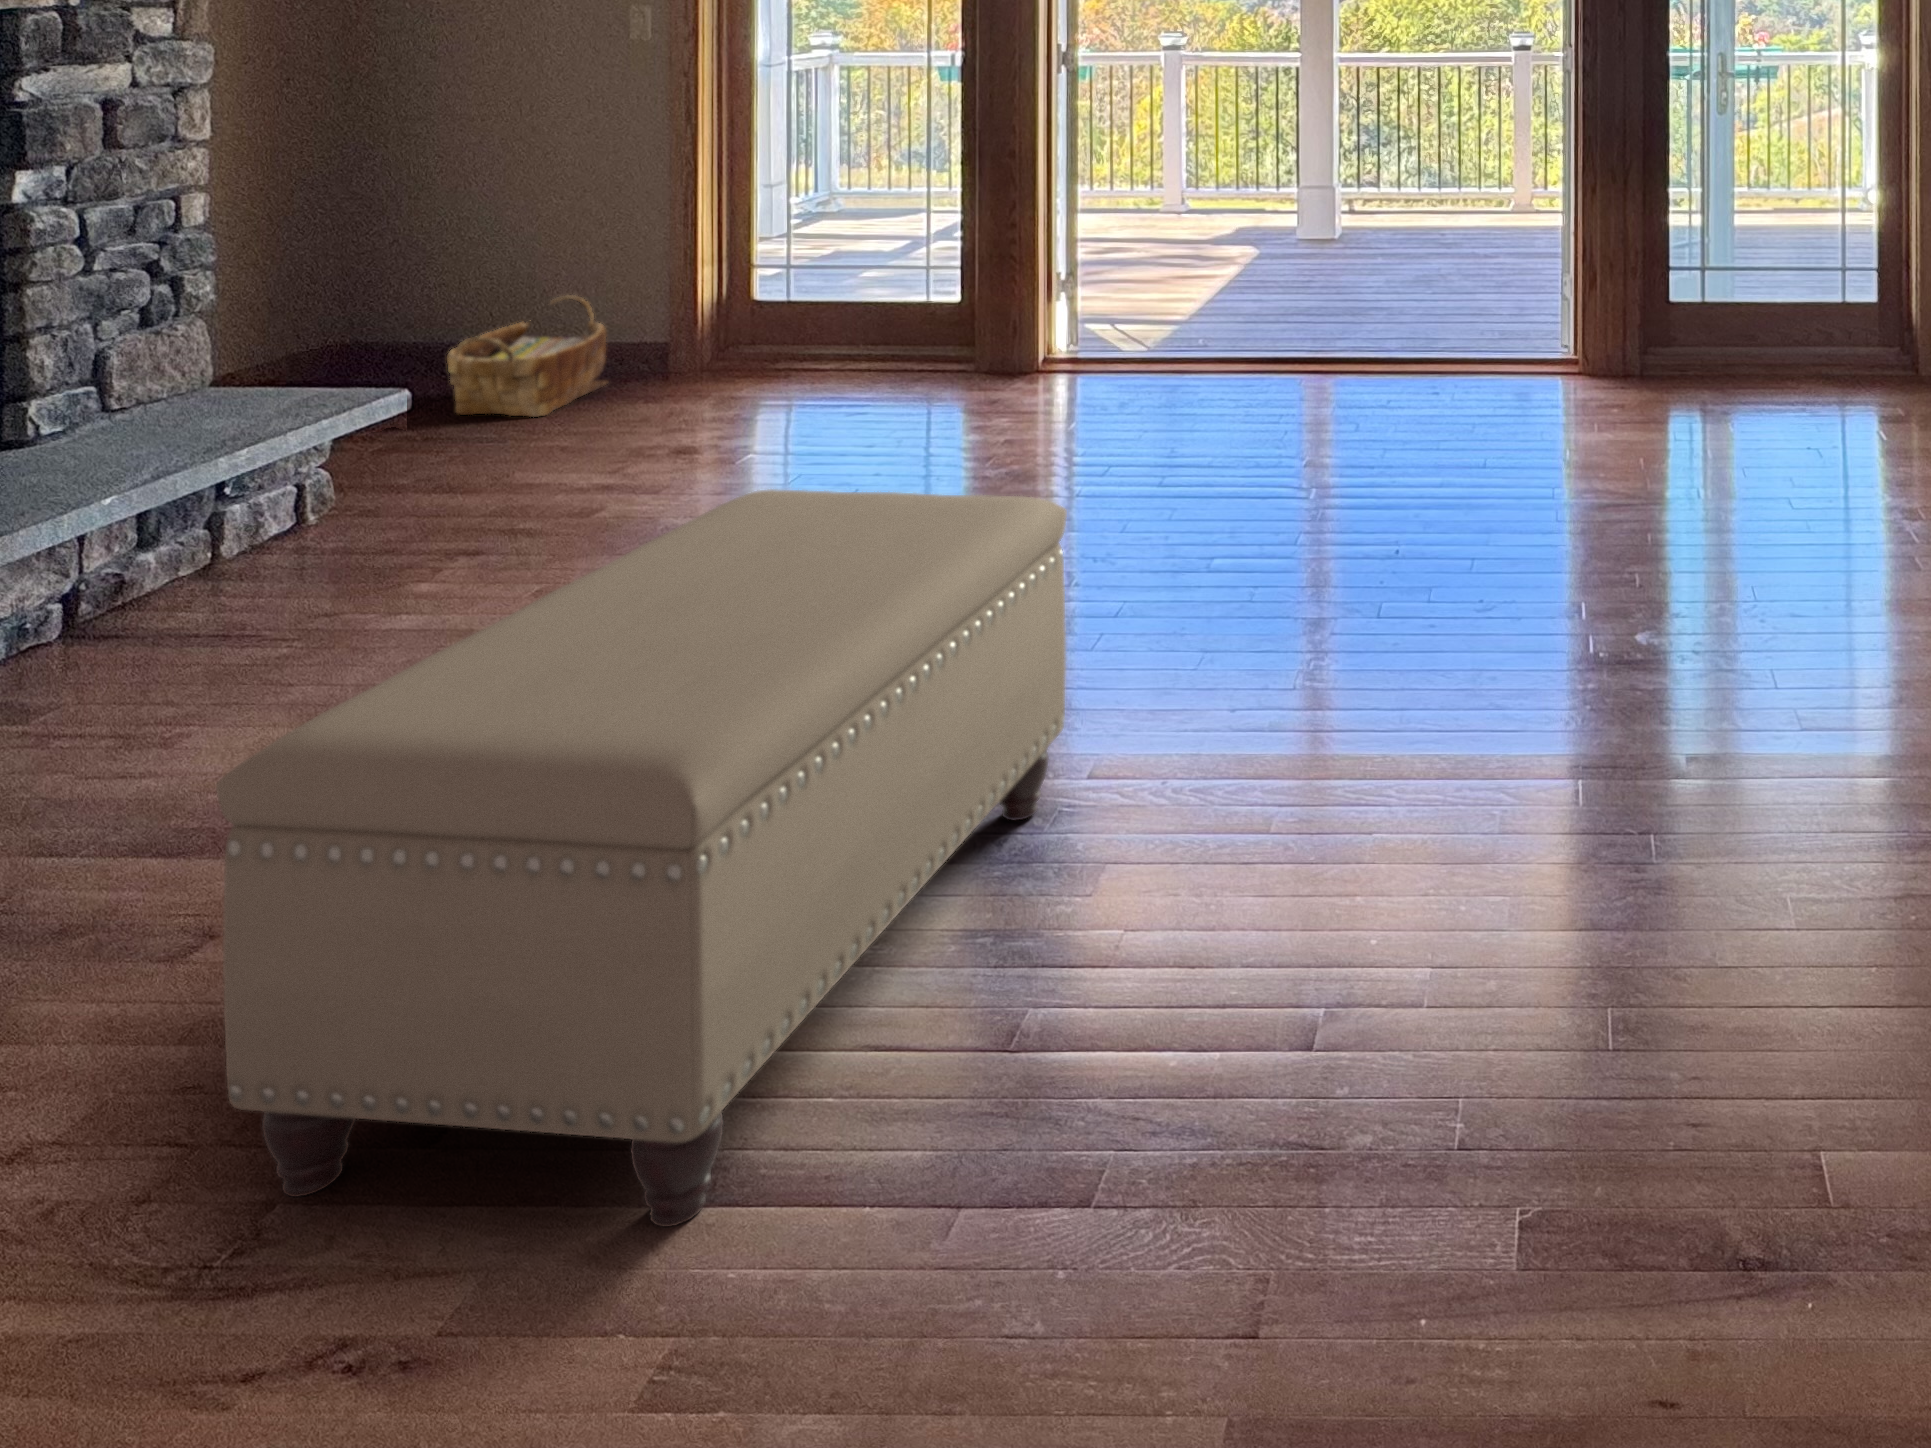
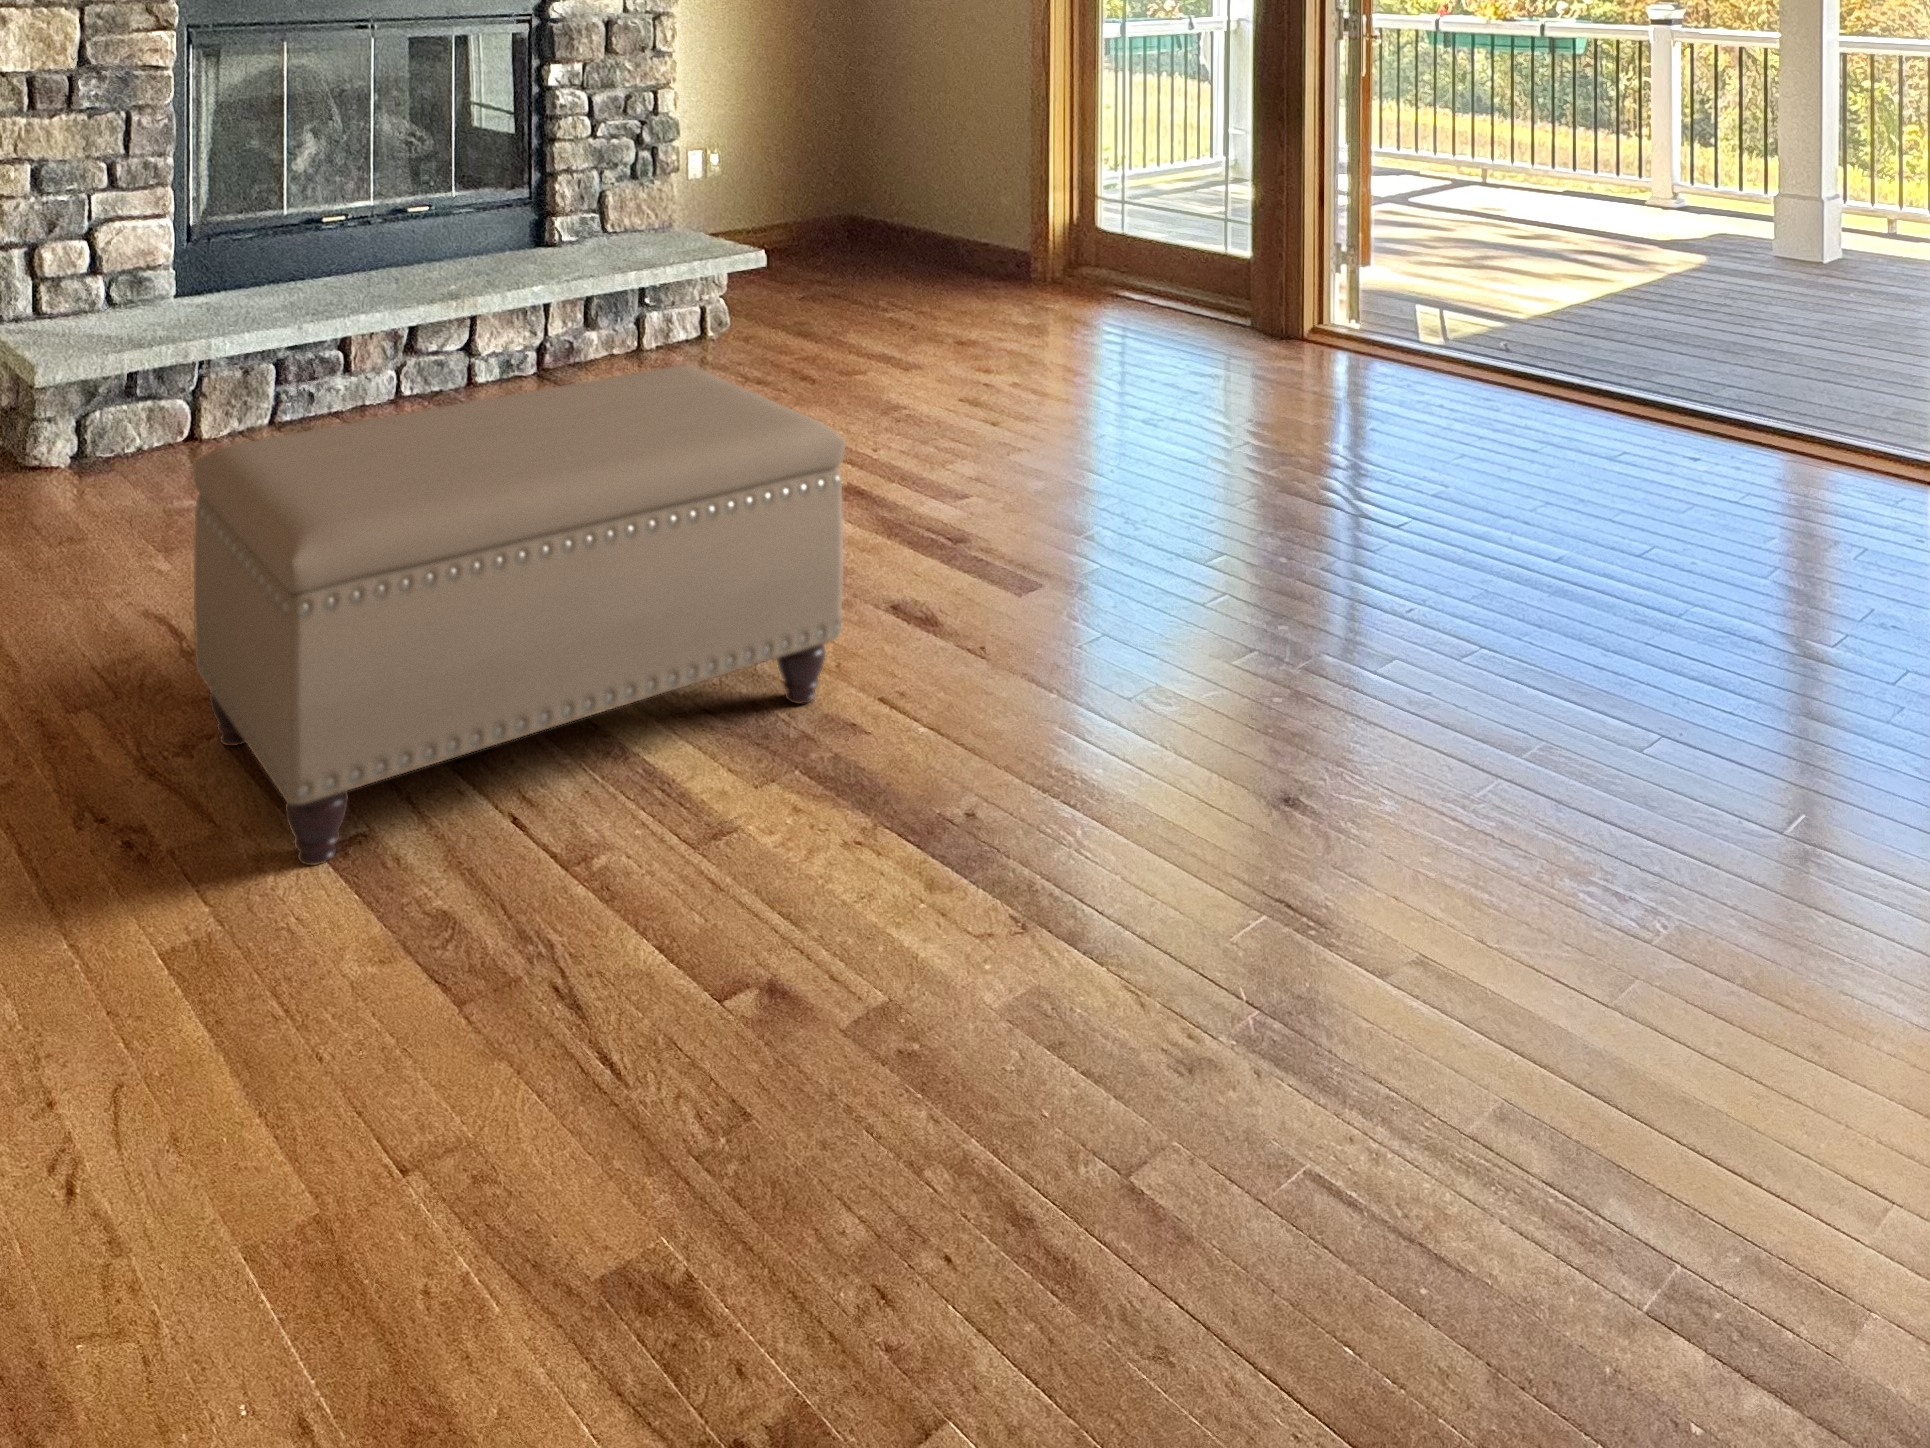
woven basket: present [447,295,608,417] -> none [871,196,985,290]

